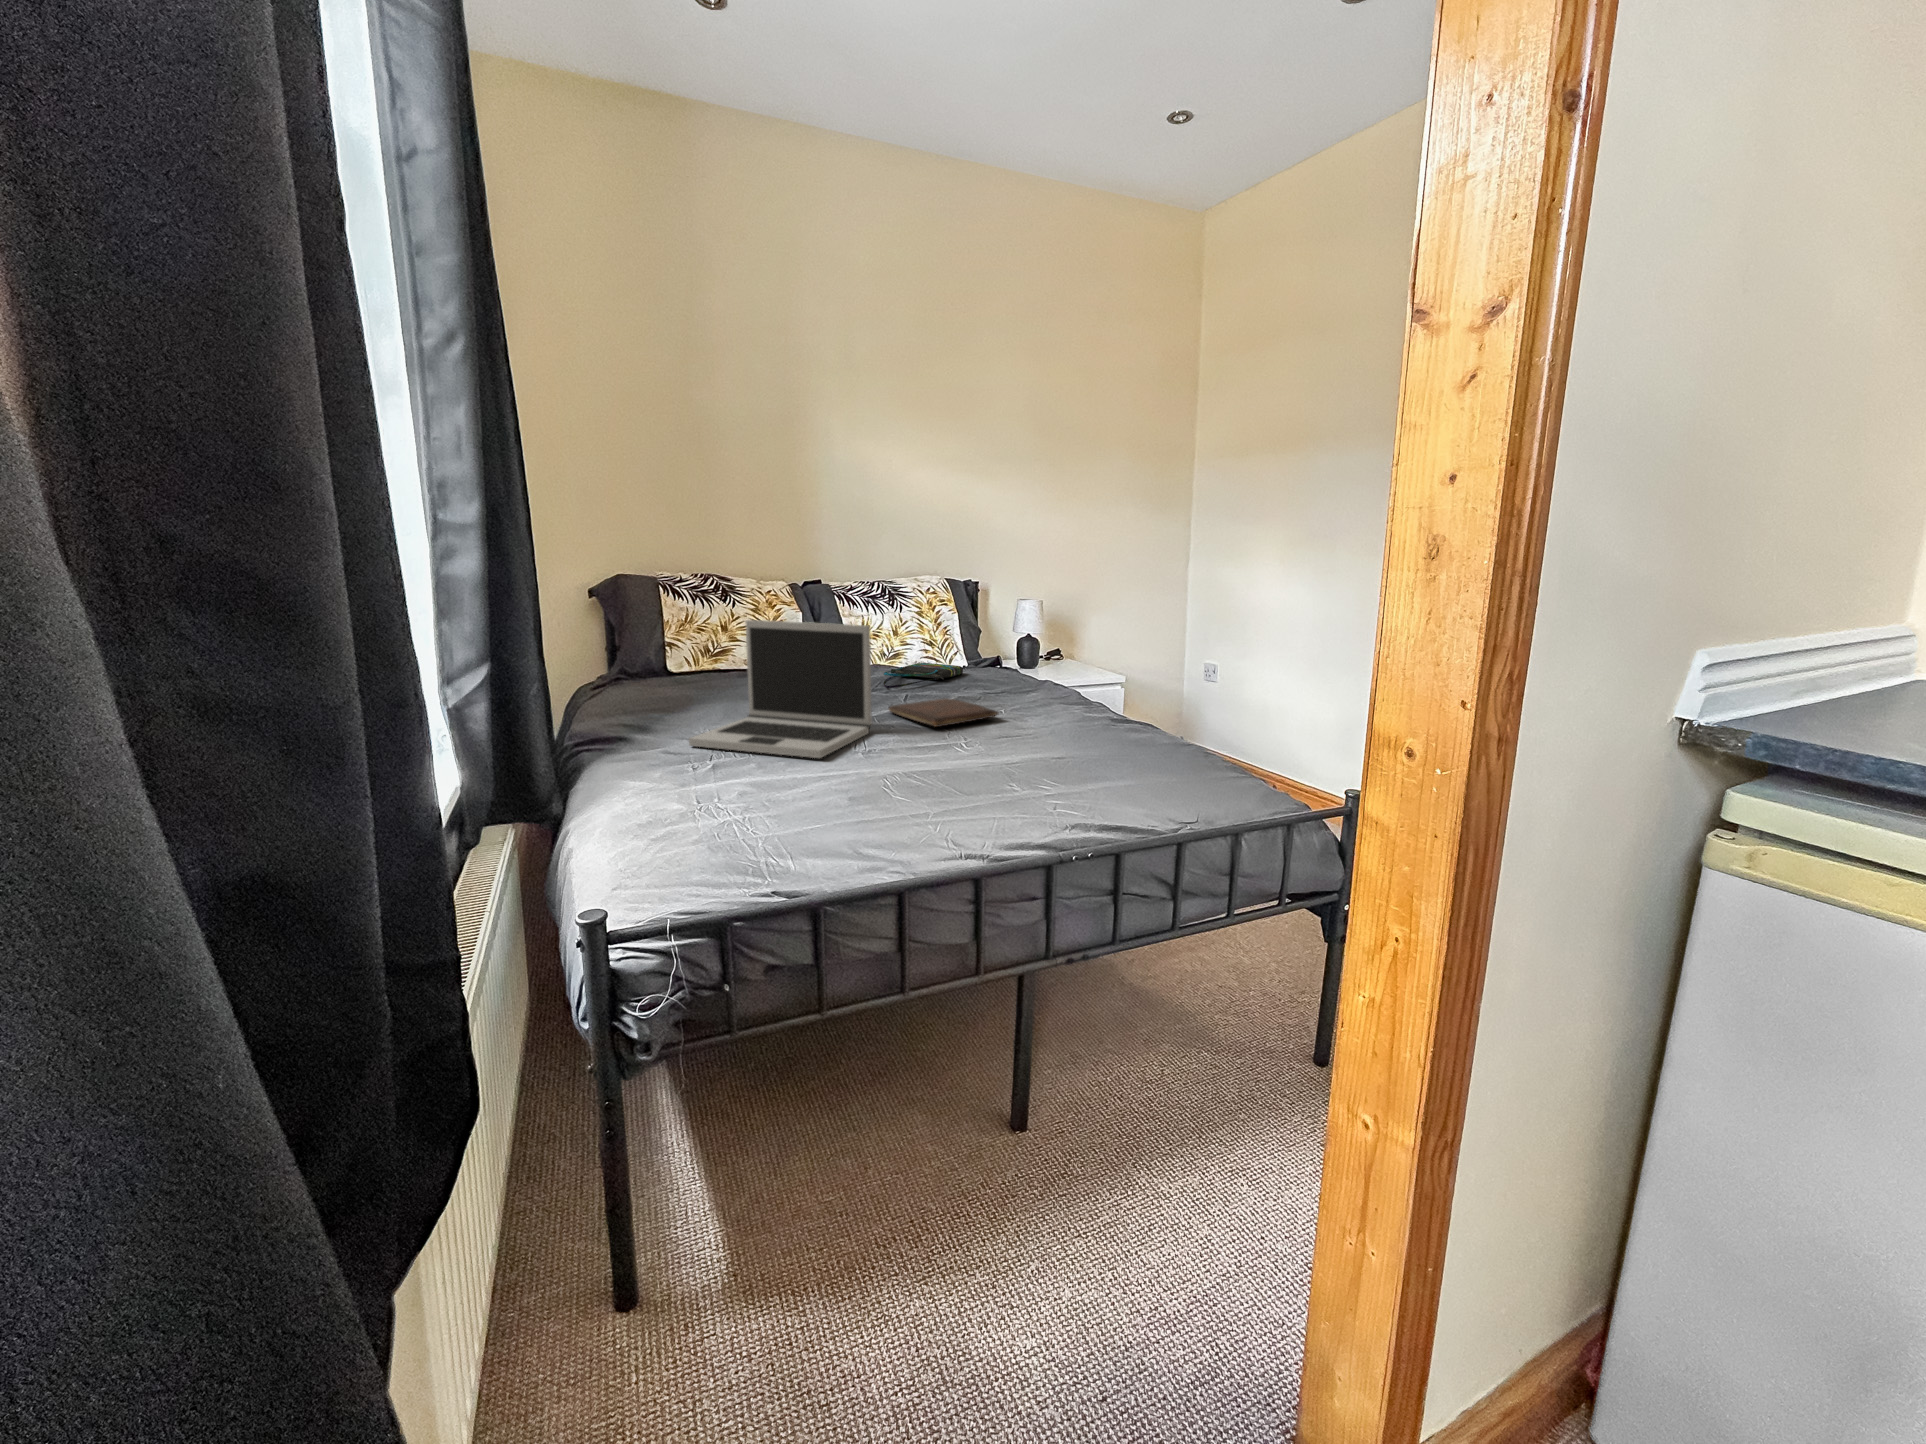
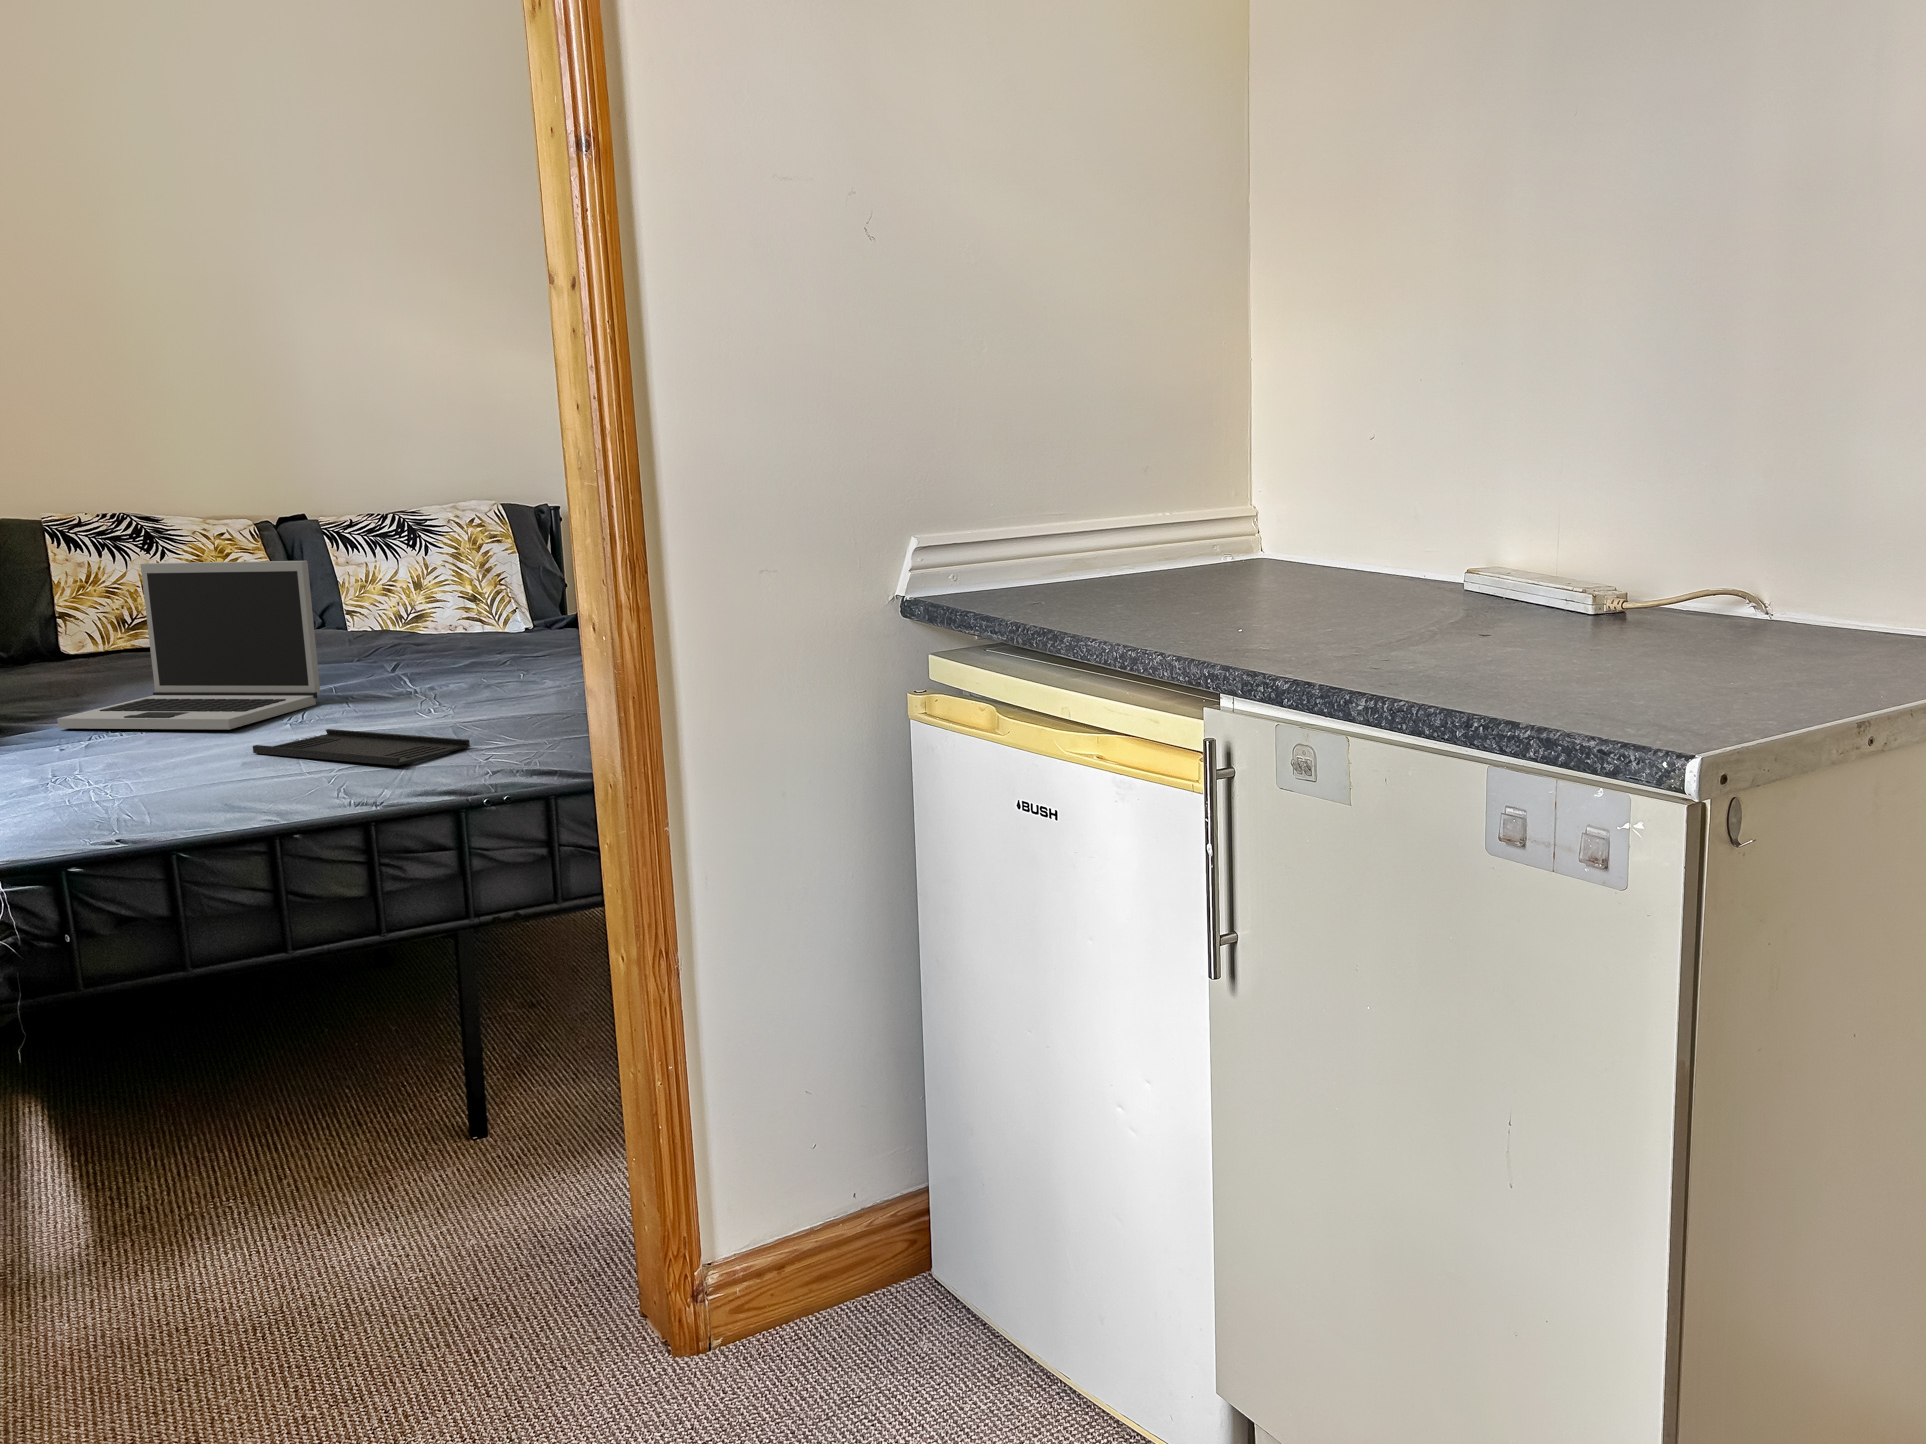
tote bag: present [884,663,963,688] -> none [375,624,507,657]
book: present [889,698,998,727] -> none [360,661,507,692]
tray: none [852,765,1027,817] -> present [253,729,470,766]

